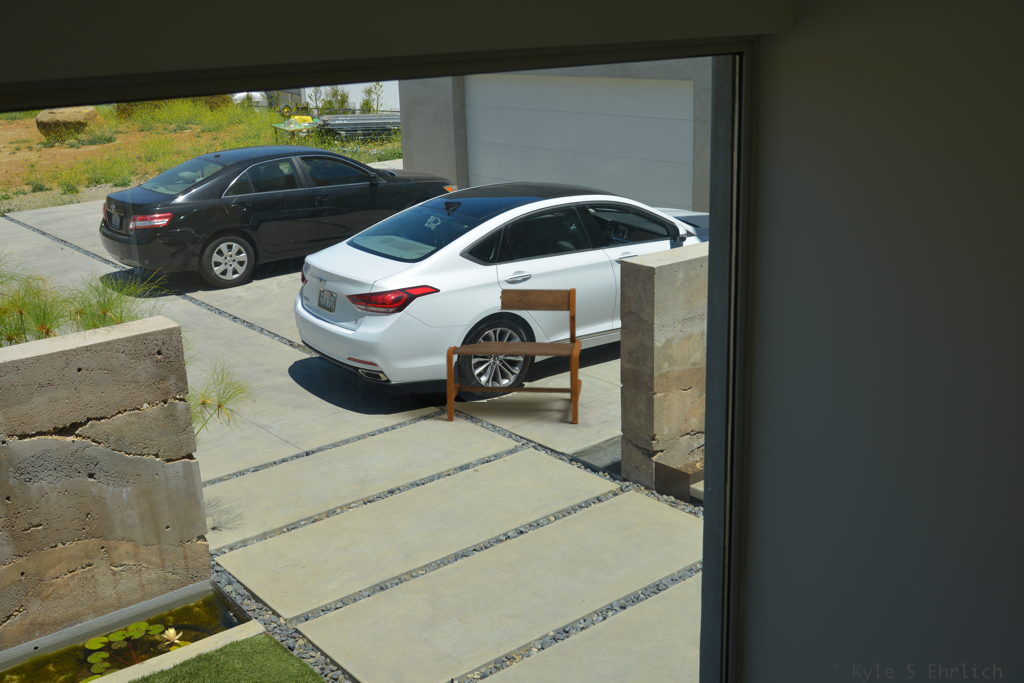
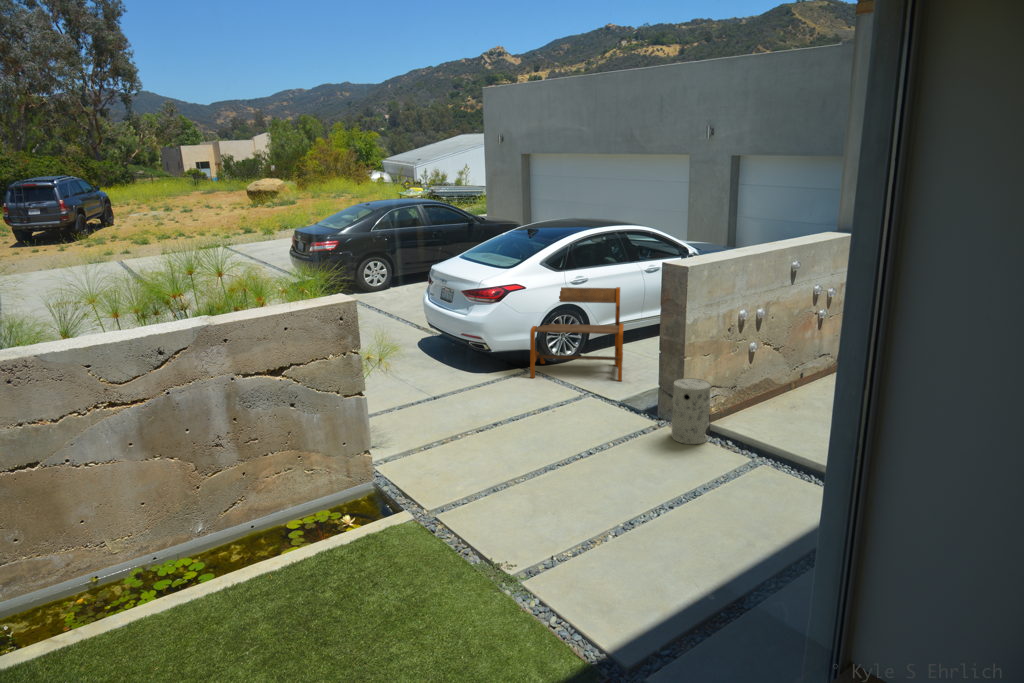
trash can: none [636,423,689,516] -> present [671,378,711,444]

